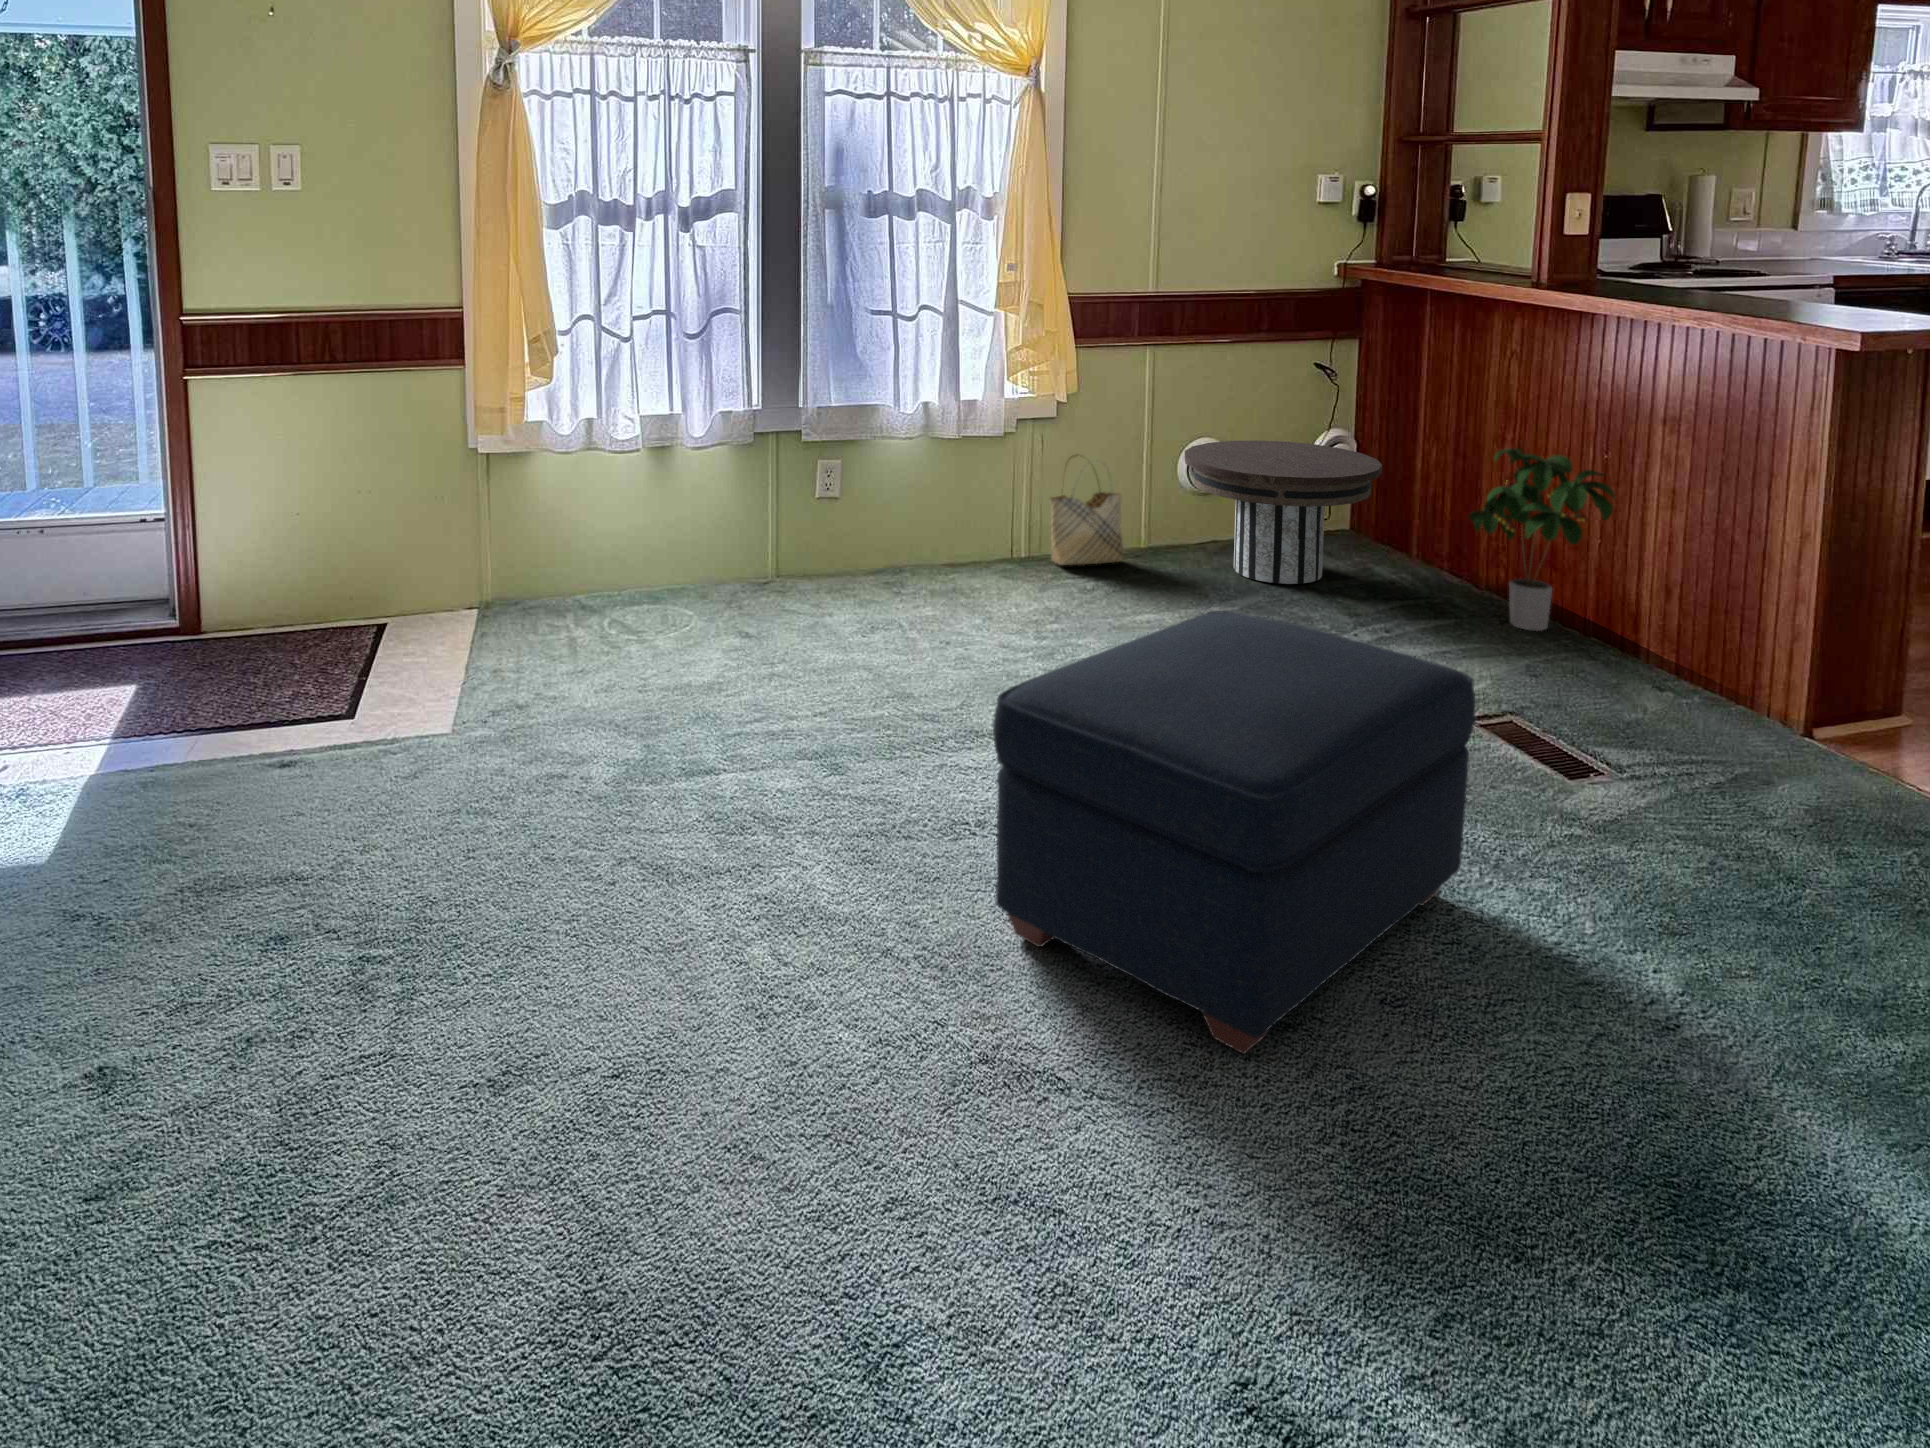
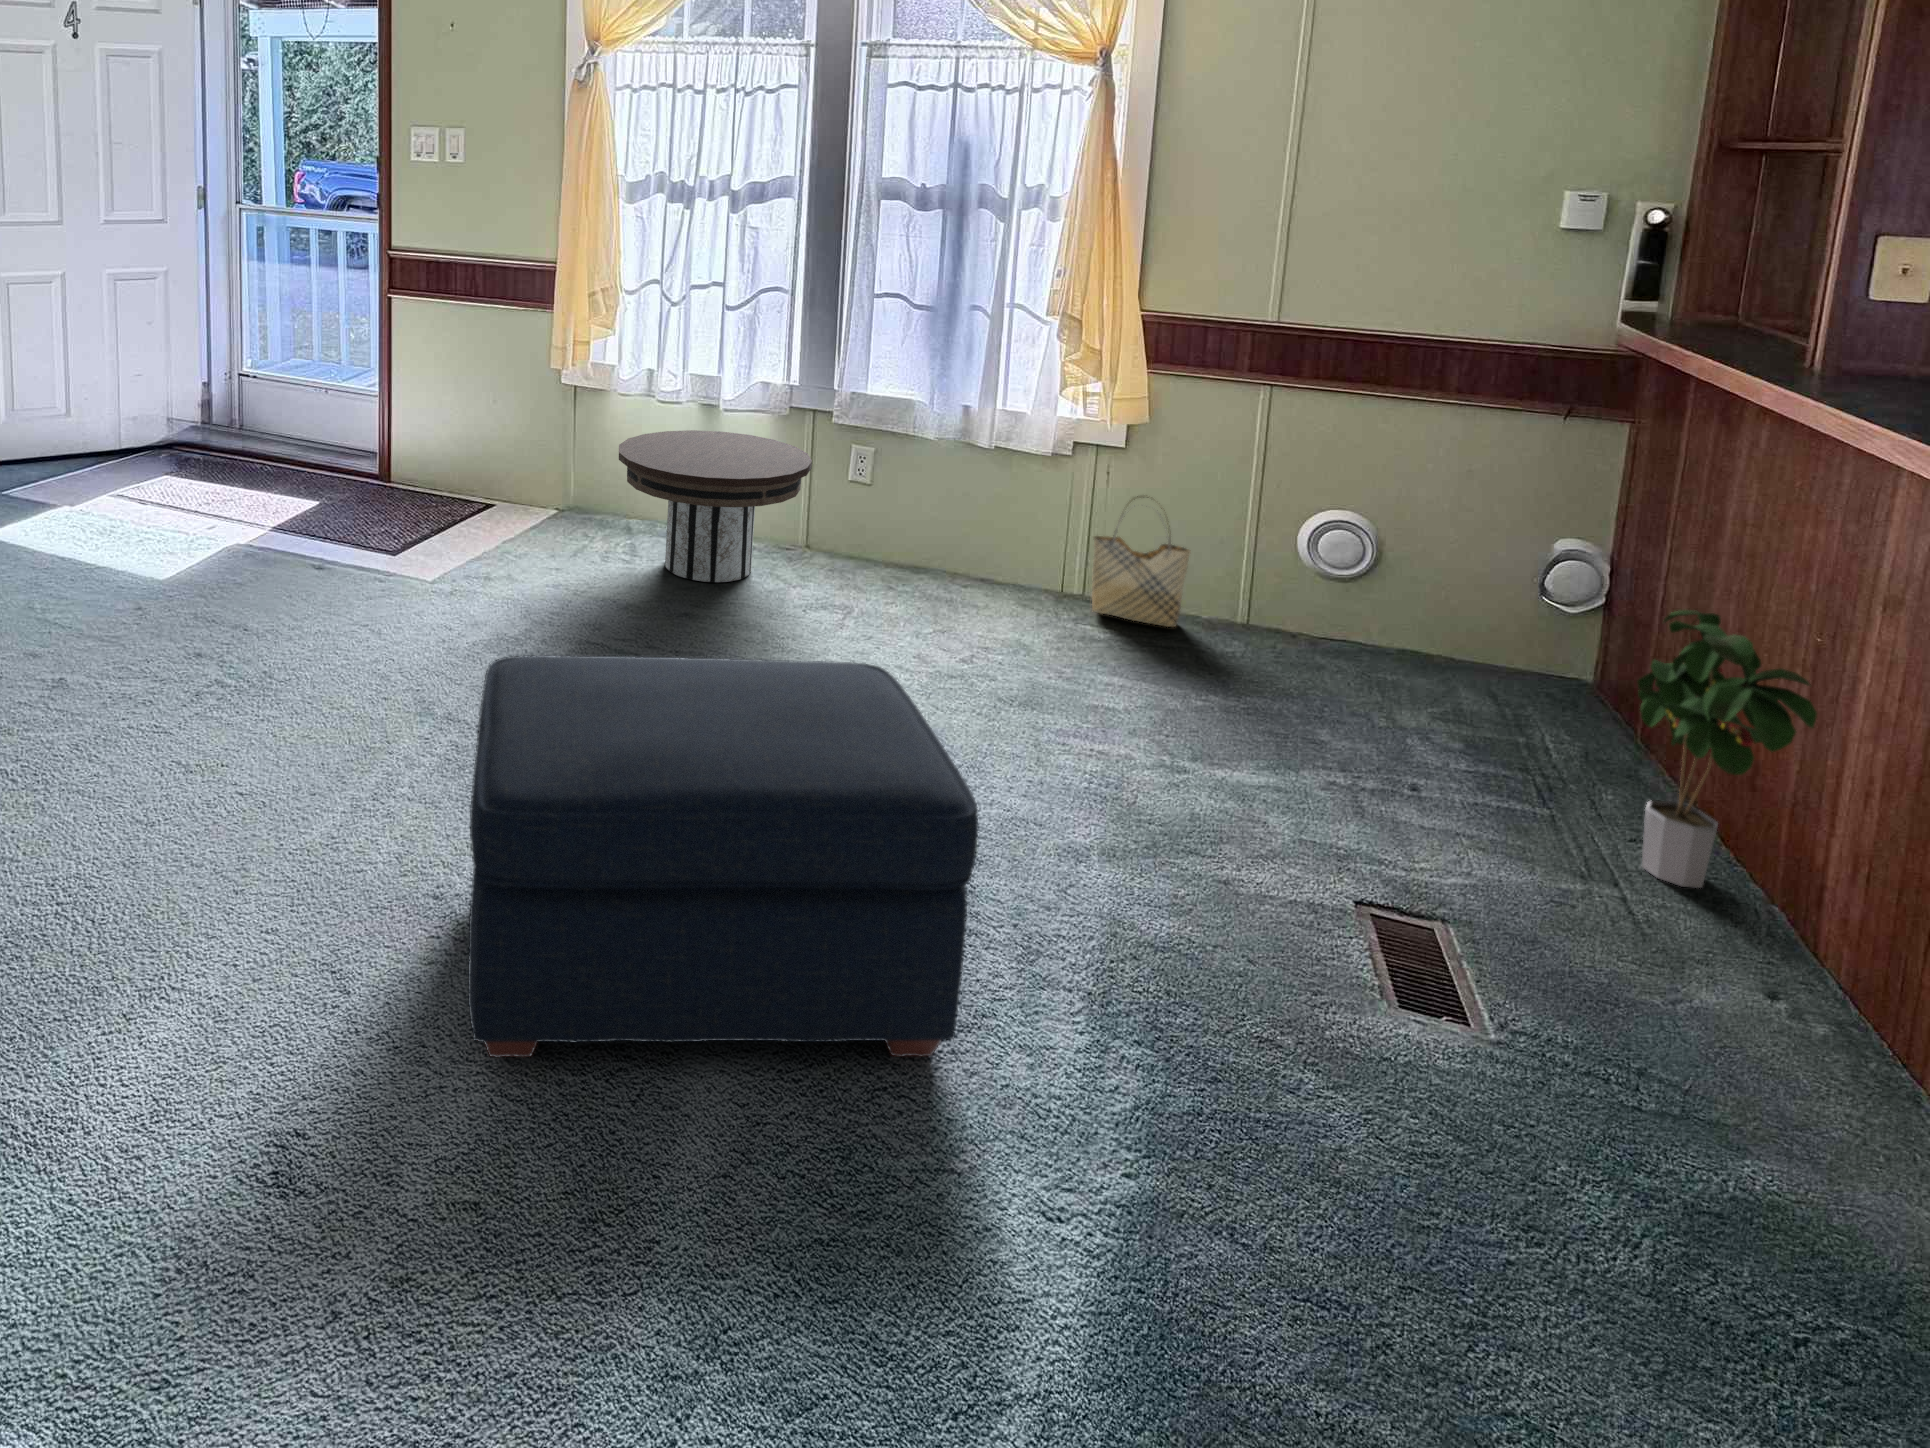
side table: present [1184,440,1382,584] -> present [619,430,812,582]

